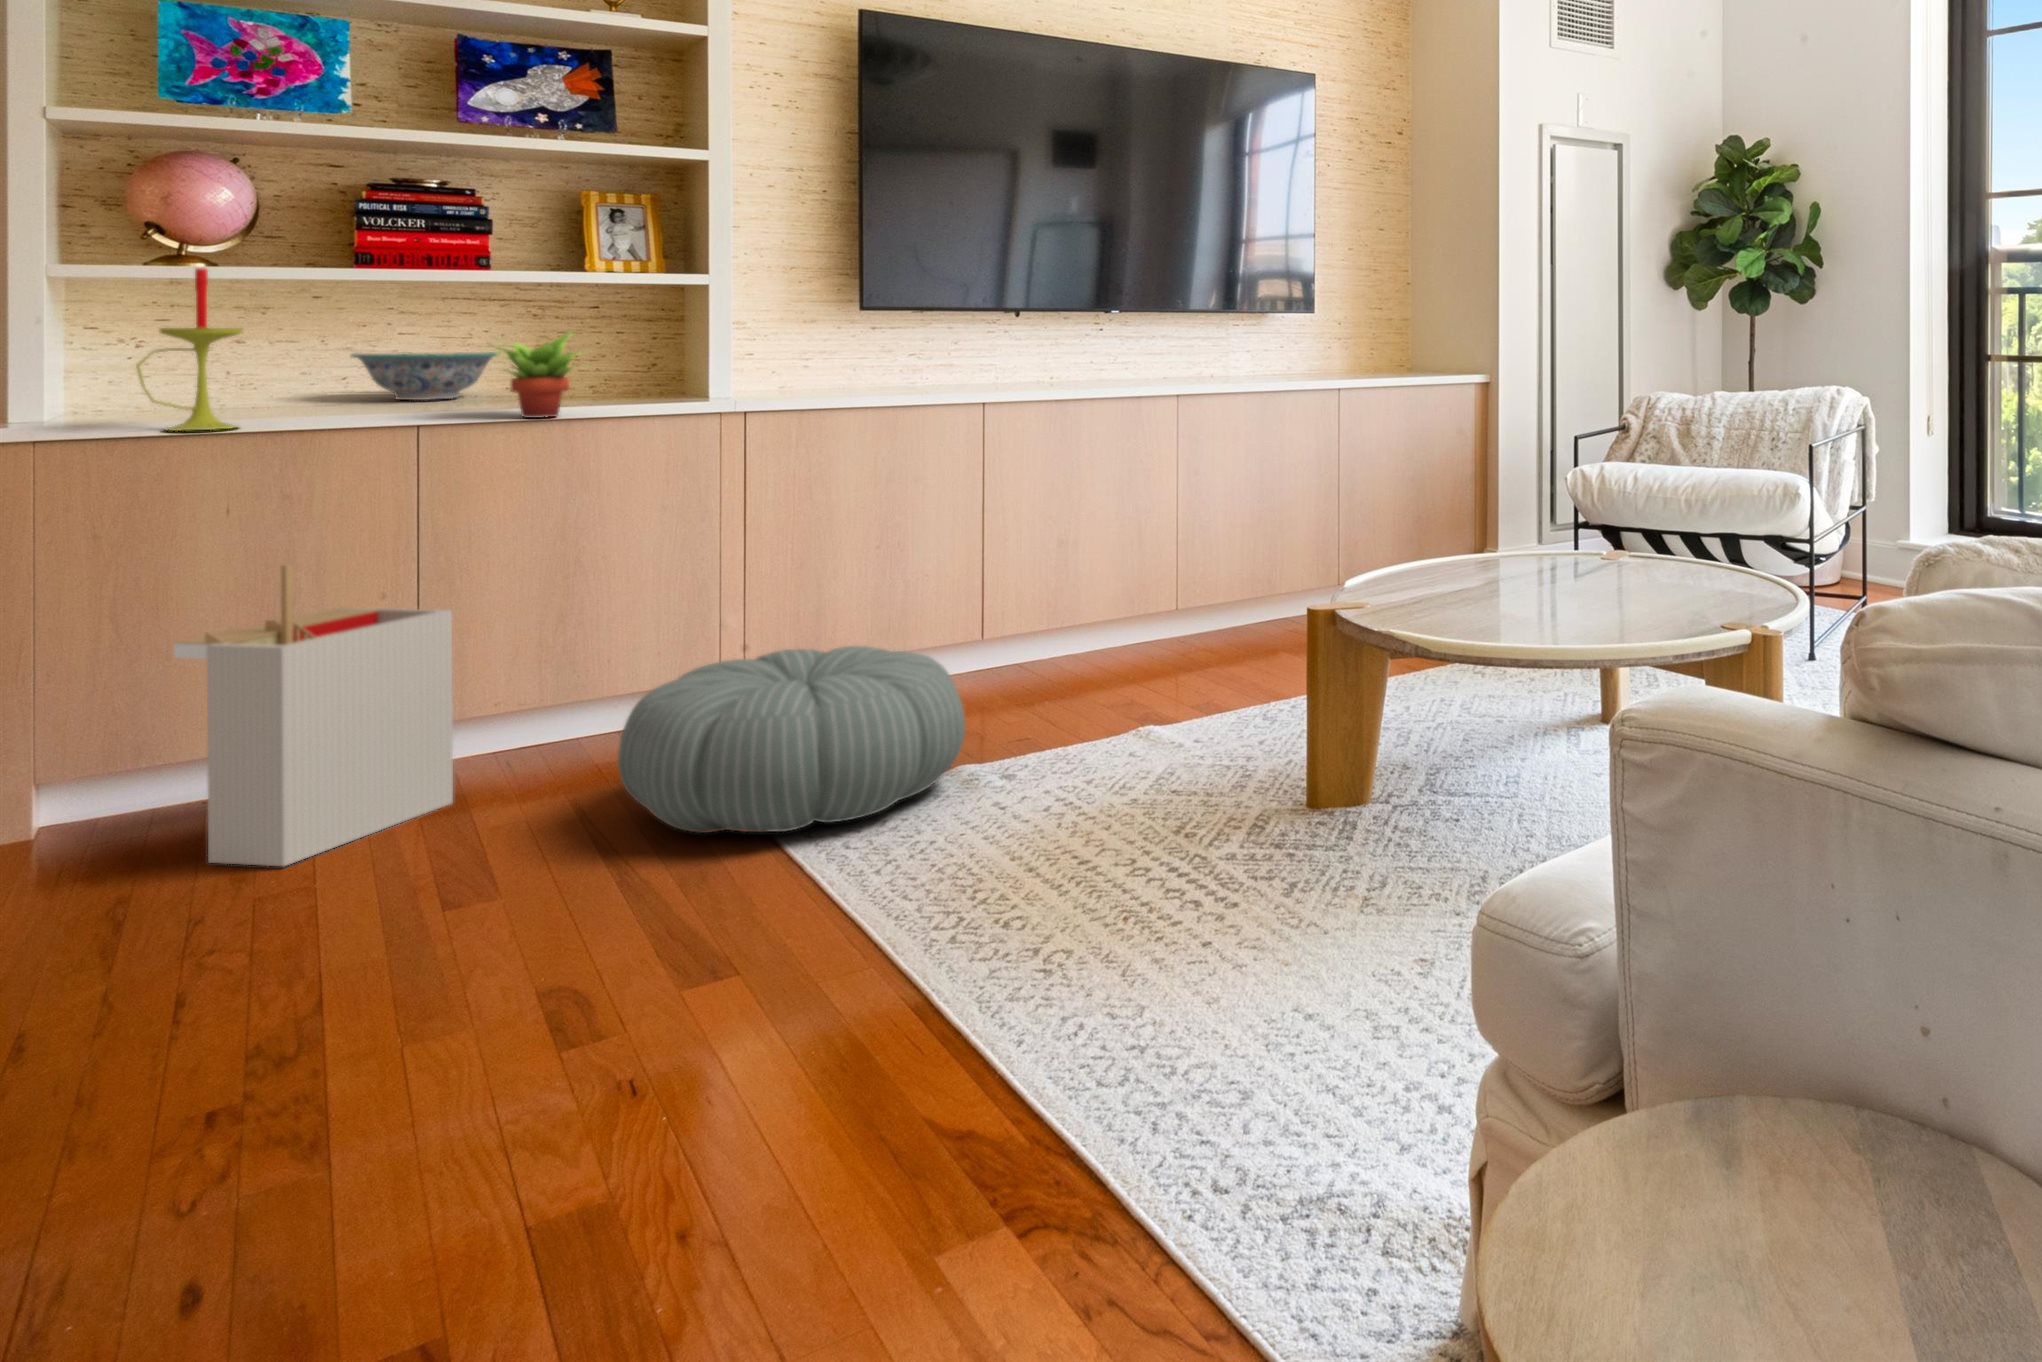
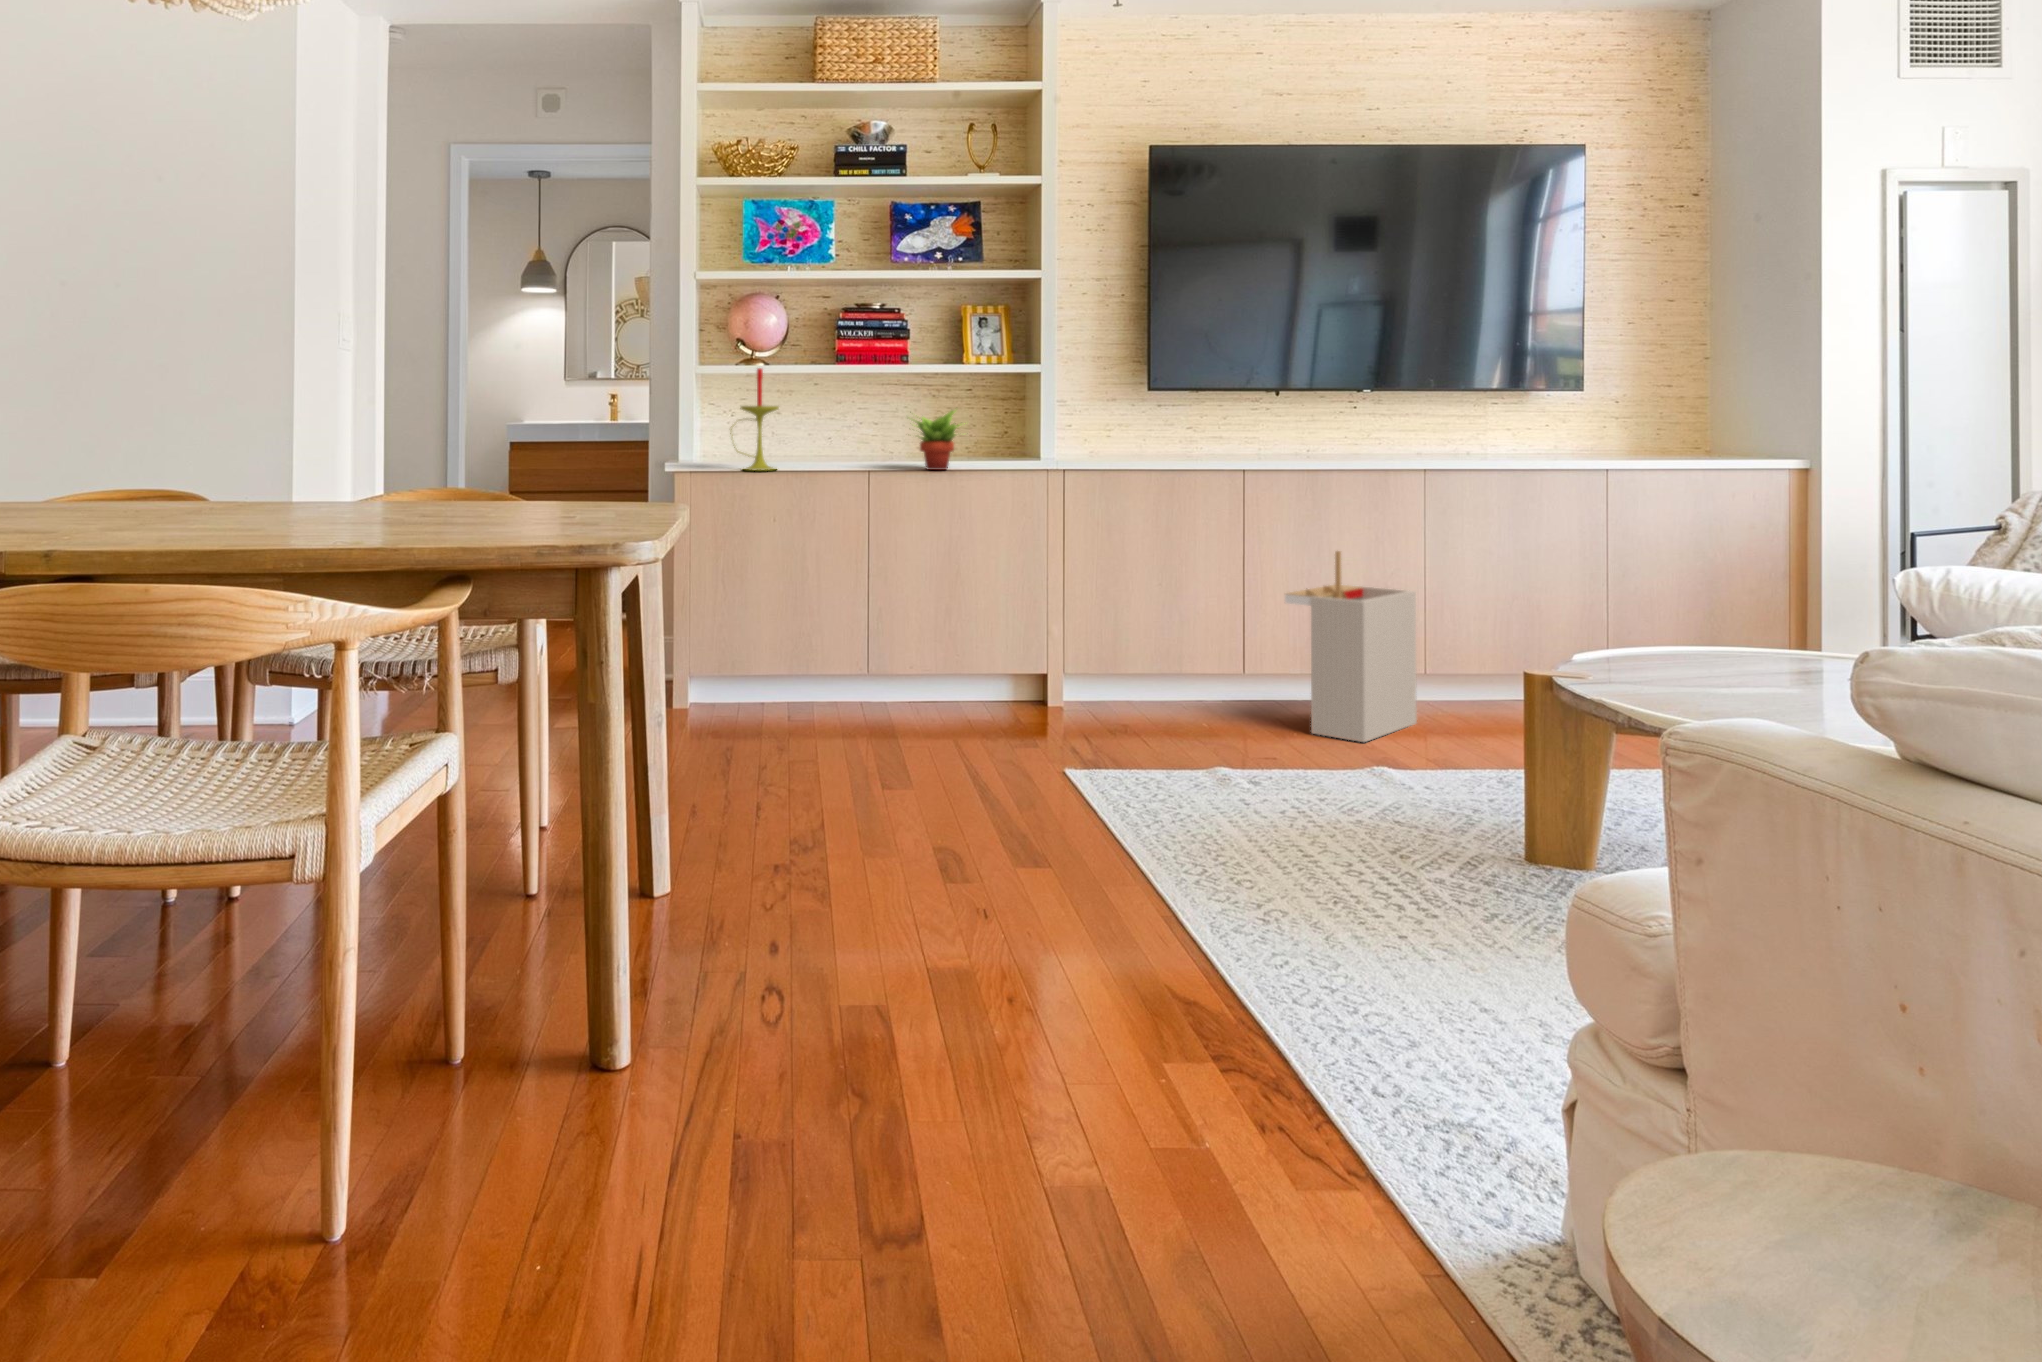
decorative bowl: present [351,352,498,400] -> none [832,424,915,456]
storage bin: present [173,564,453,866] -> present [1285,551,1417,742]
pouf: present [618,646,965,833] -> none [980,655,1224,789]

